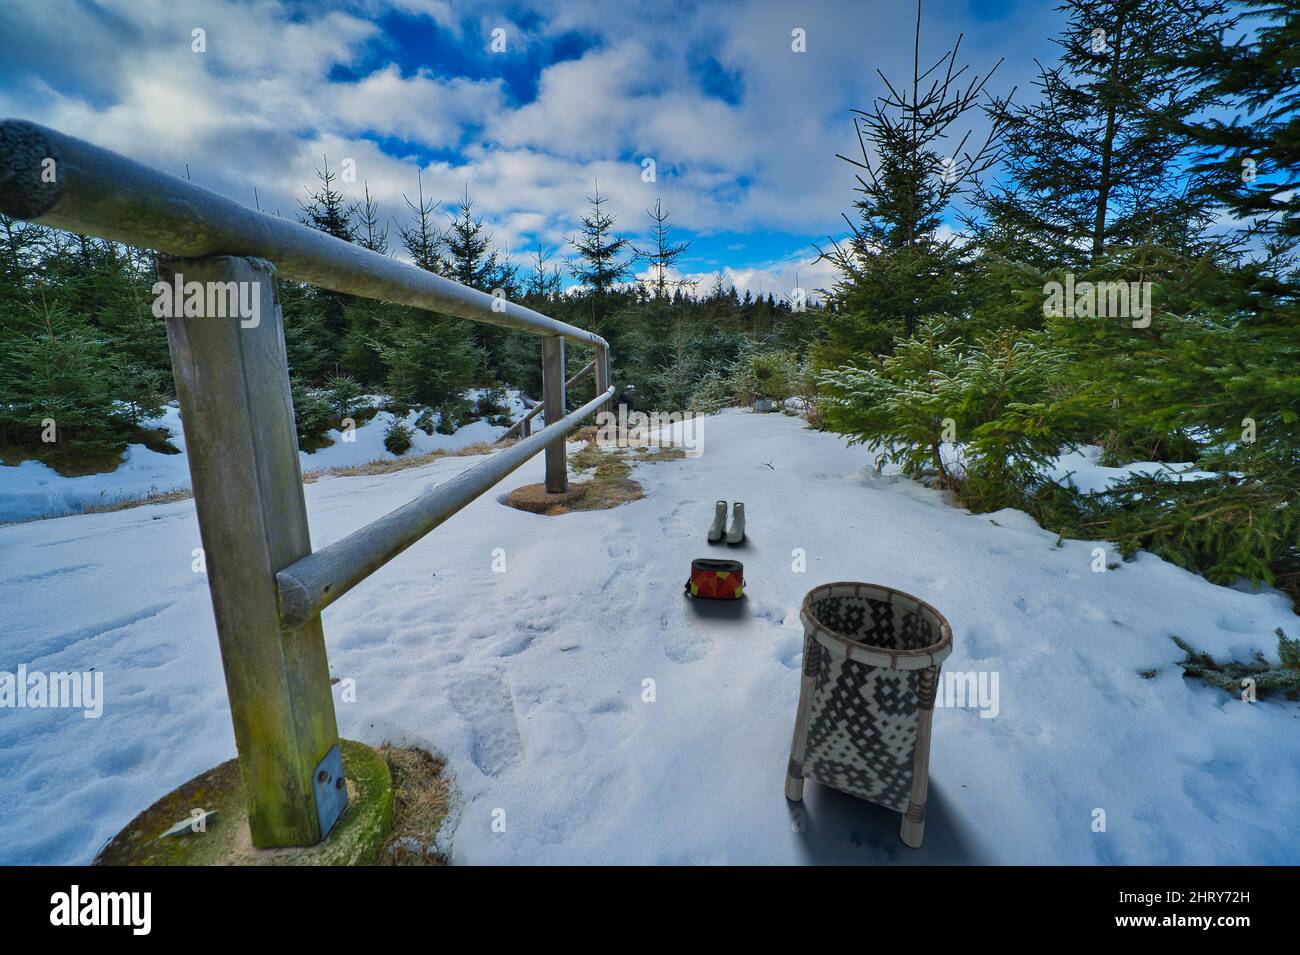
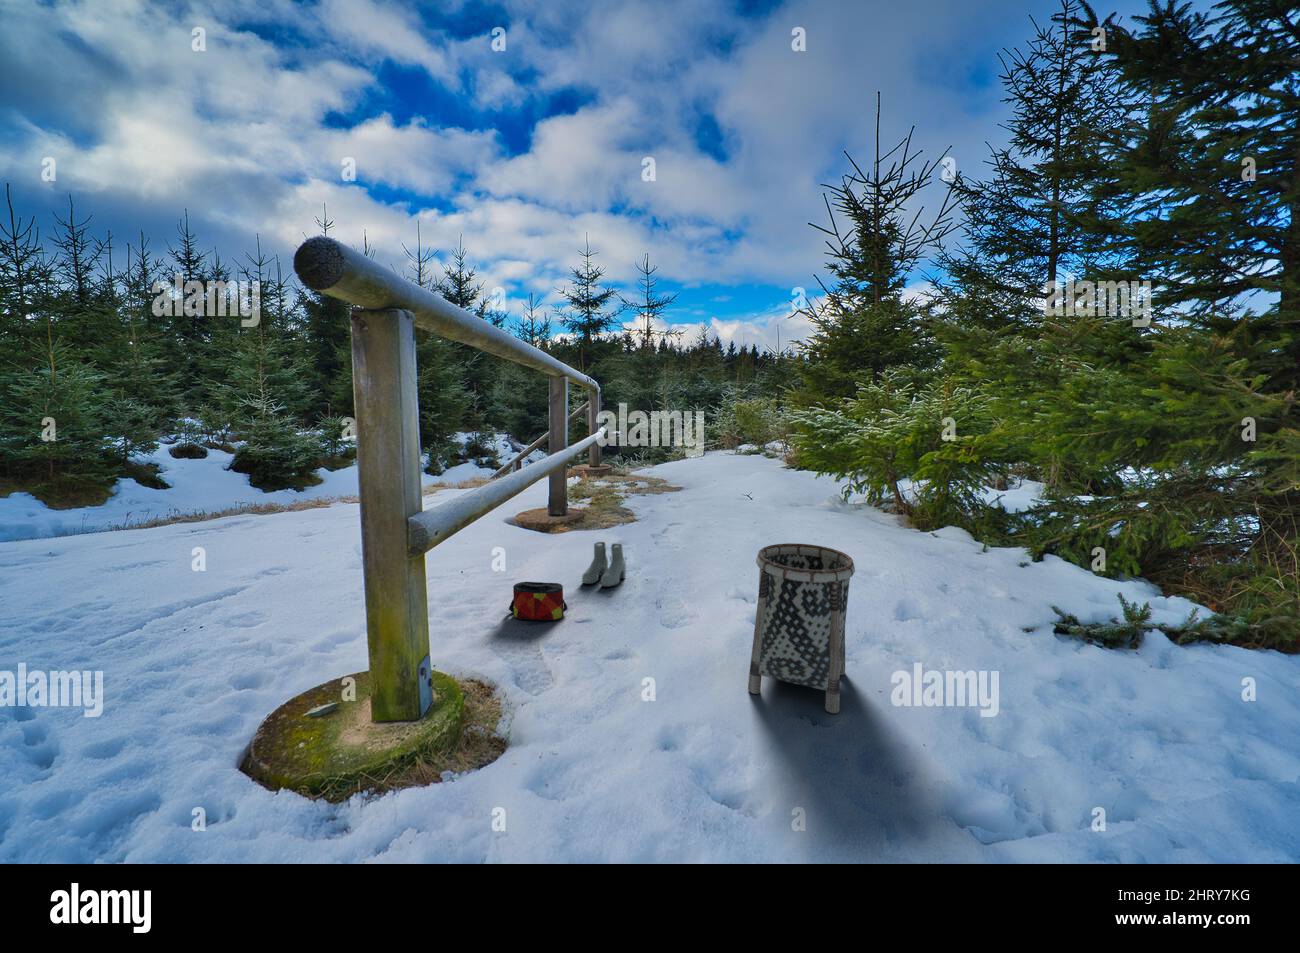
potted tree: present [756,367,773,410] -> none [742,411,759,453]
boots: present [708,501,746,543] -> present [582,542,626,587]
bag: present [684,558,746,600] -> present [509,582,568,621]

